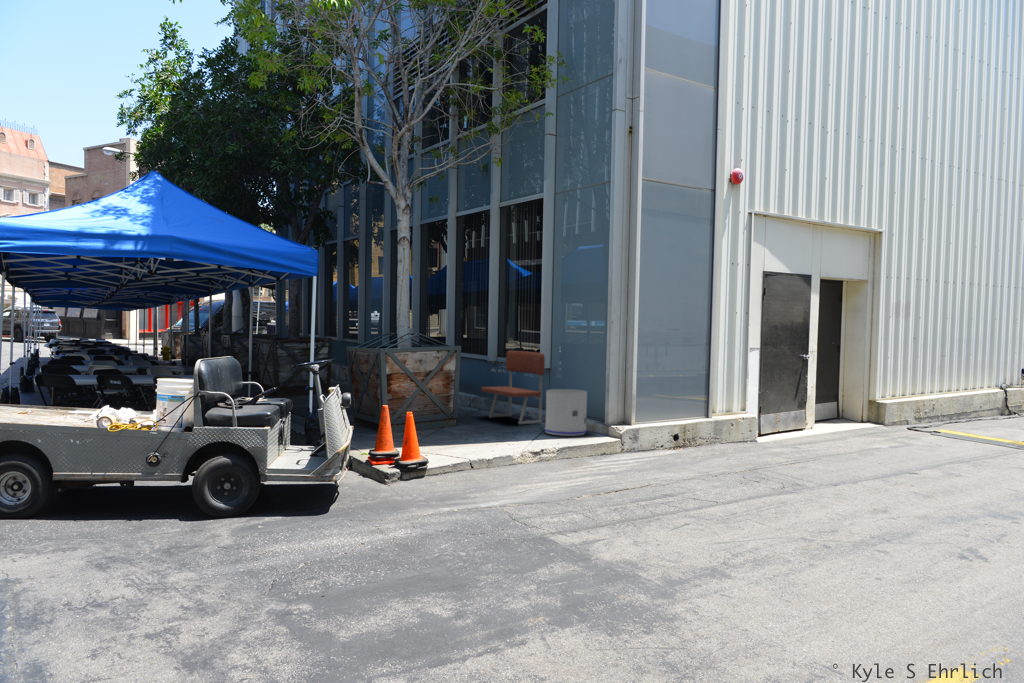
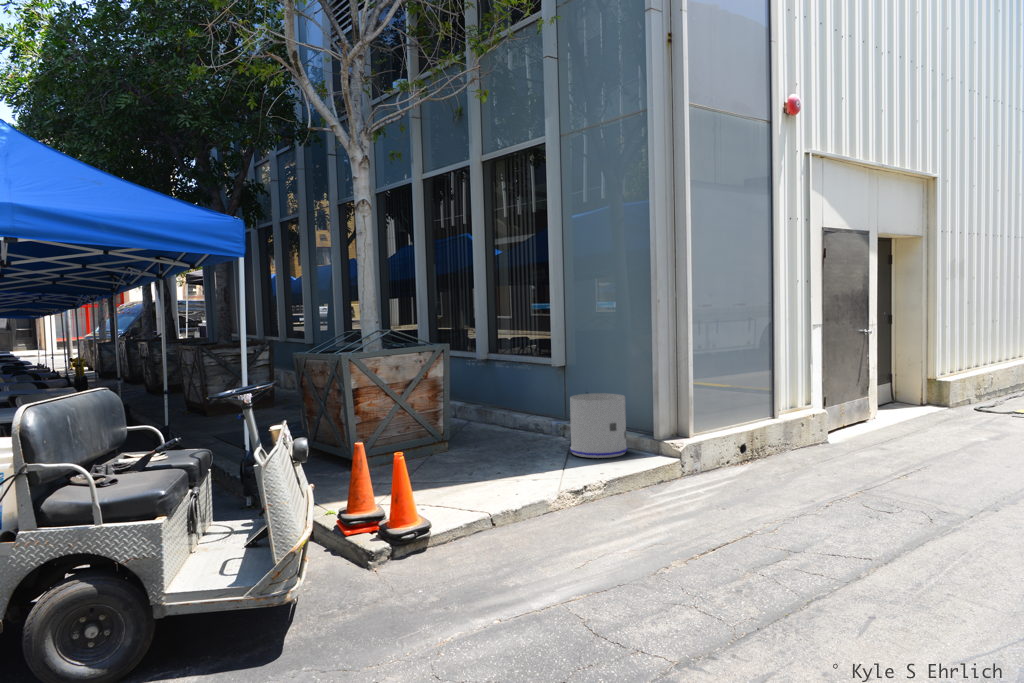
bench: present [481,351,545,424] -> none [474,346,559,443]

